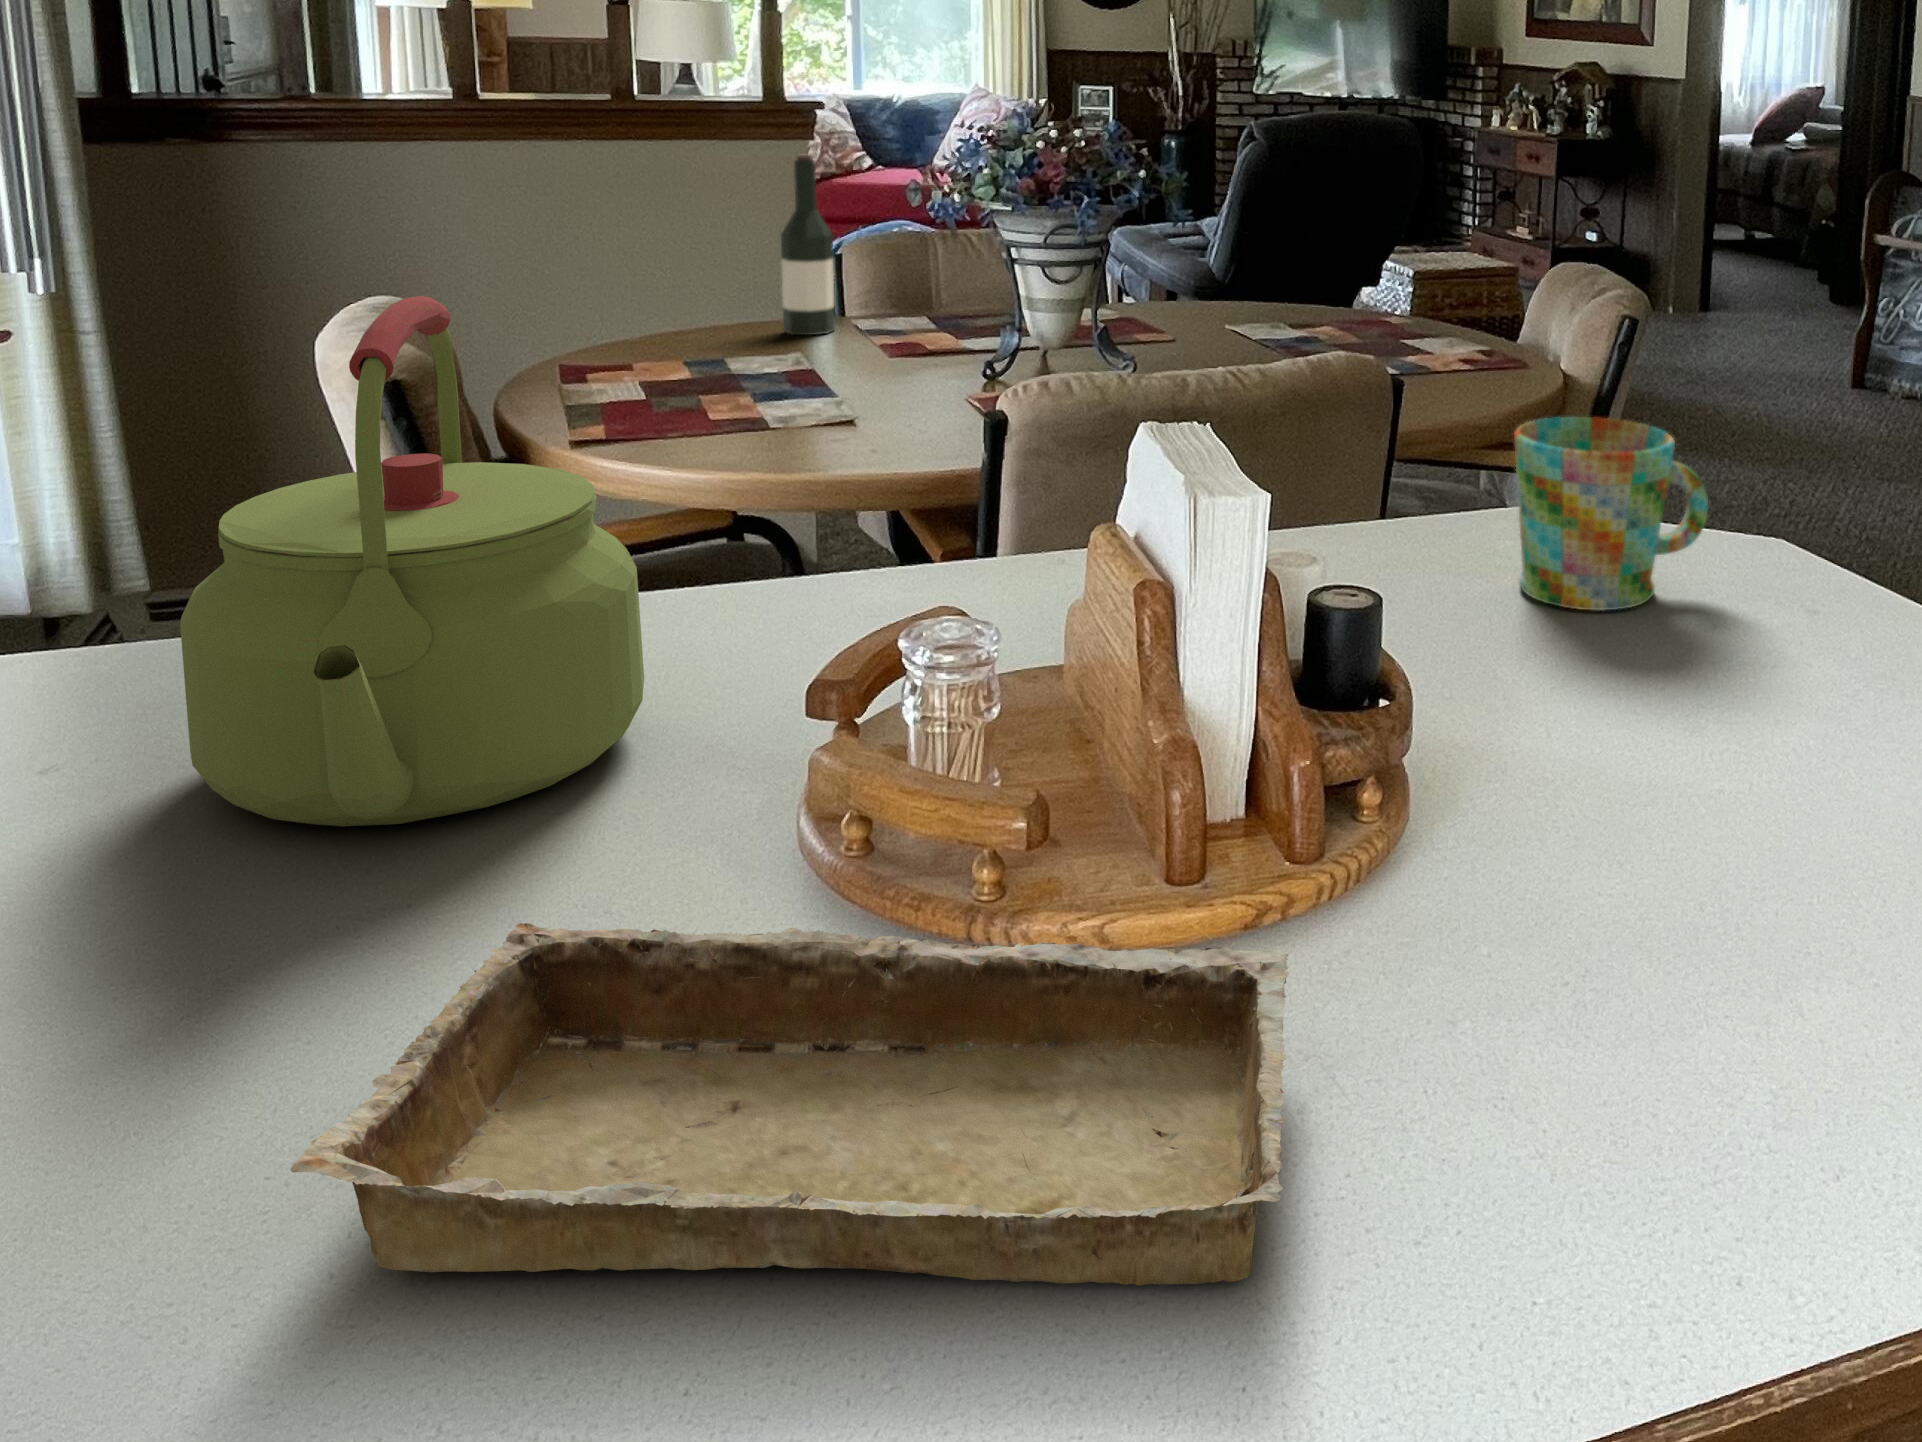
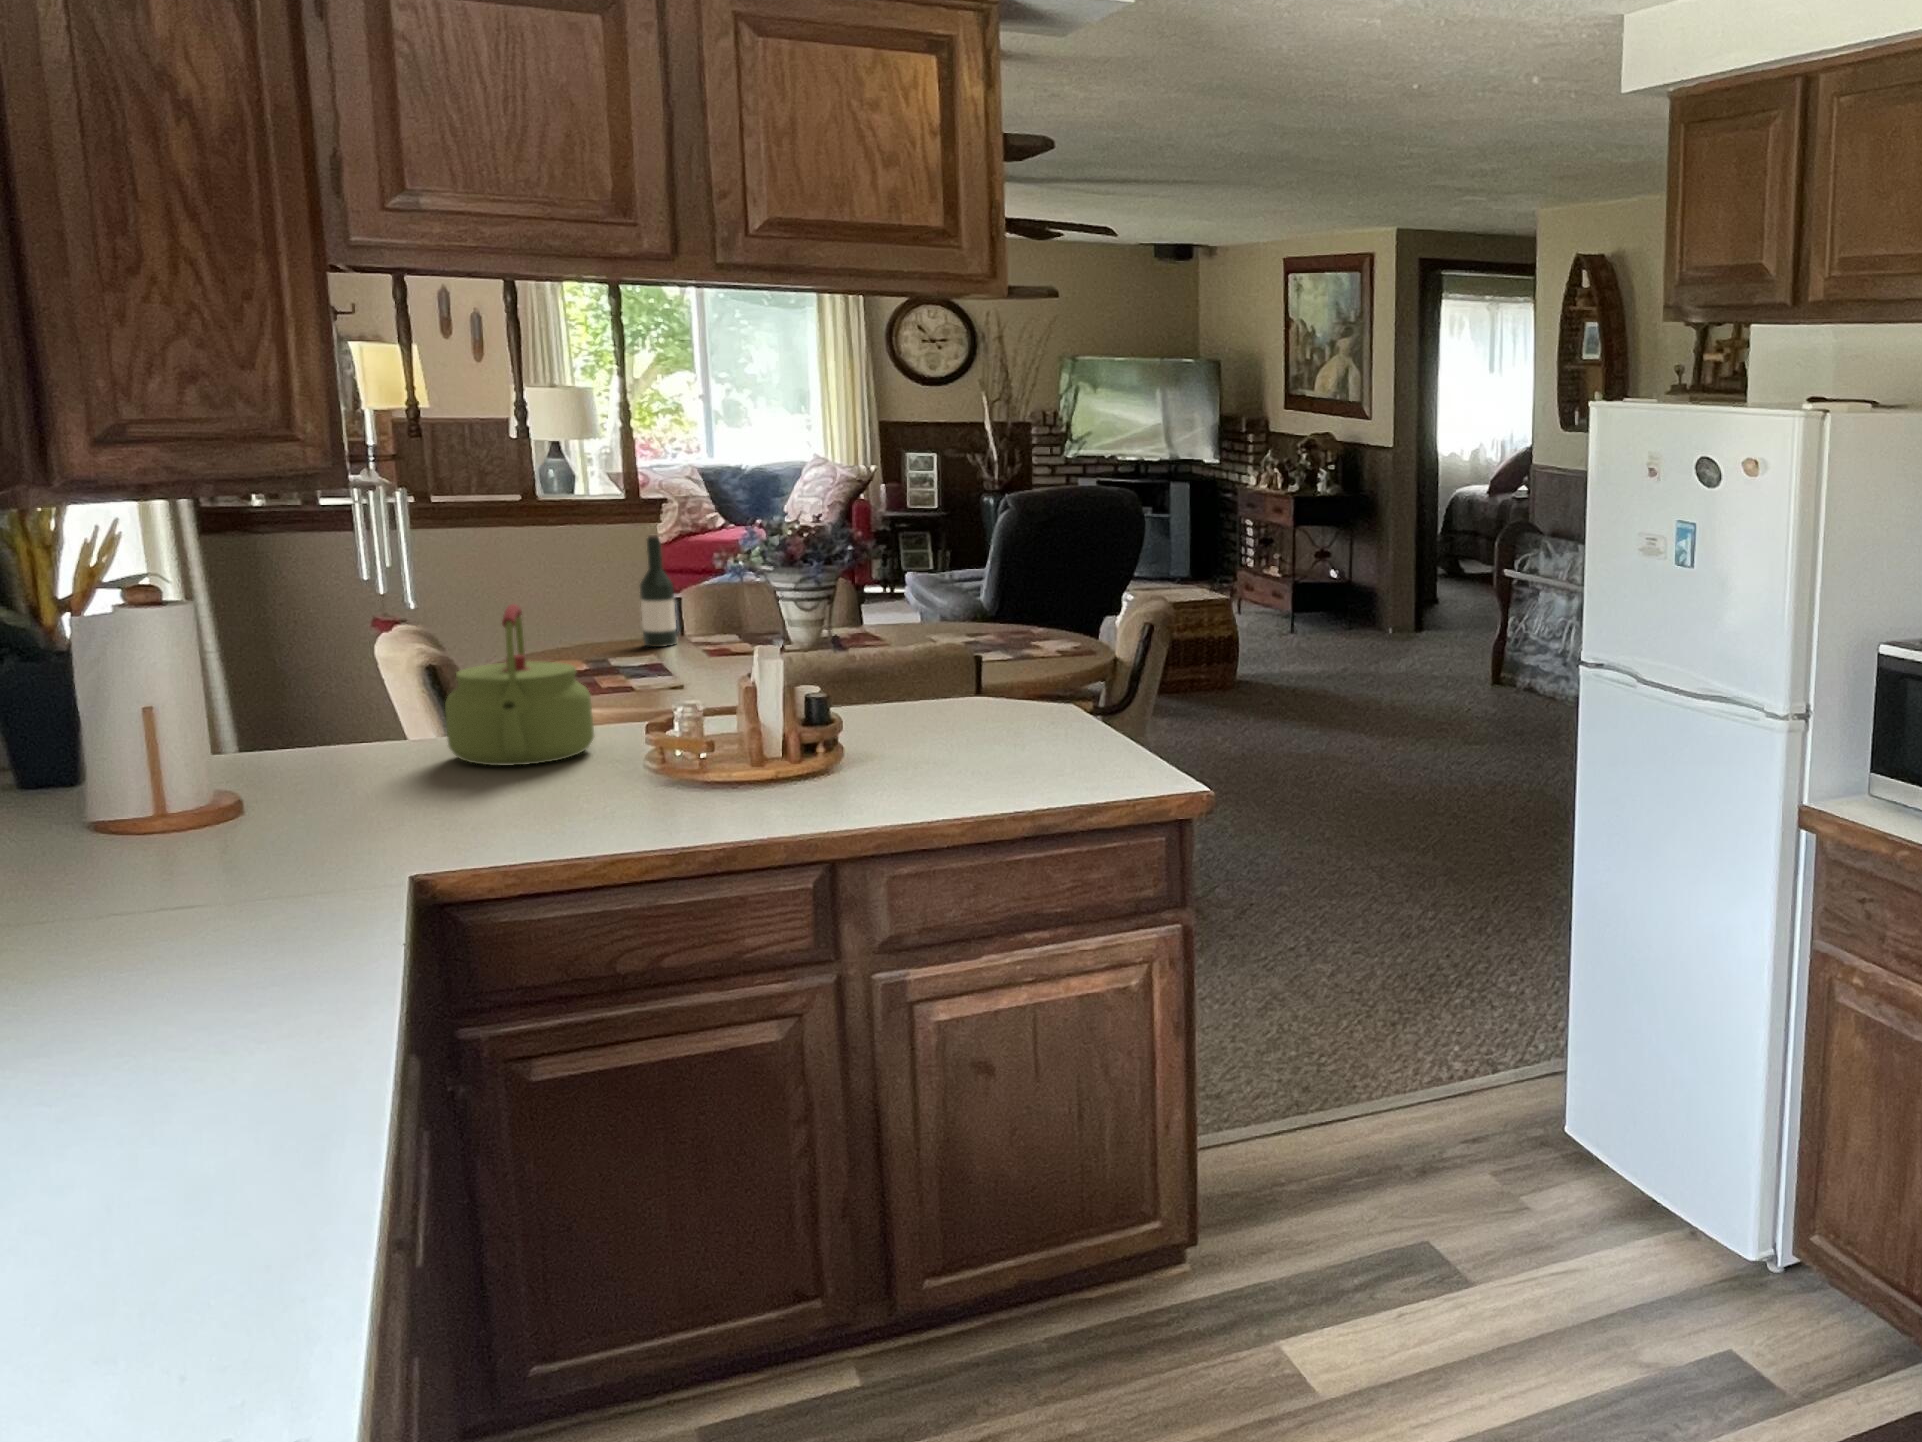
mug: present [1514,417,1708,610] -> none [938,648,1021,720]
tray: present [290,923,1289,1286] -> none [534,761,781,810]

